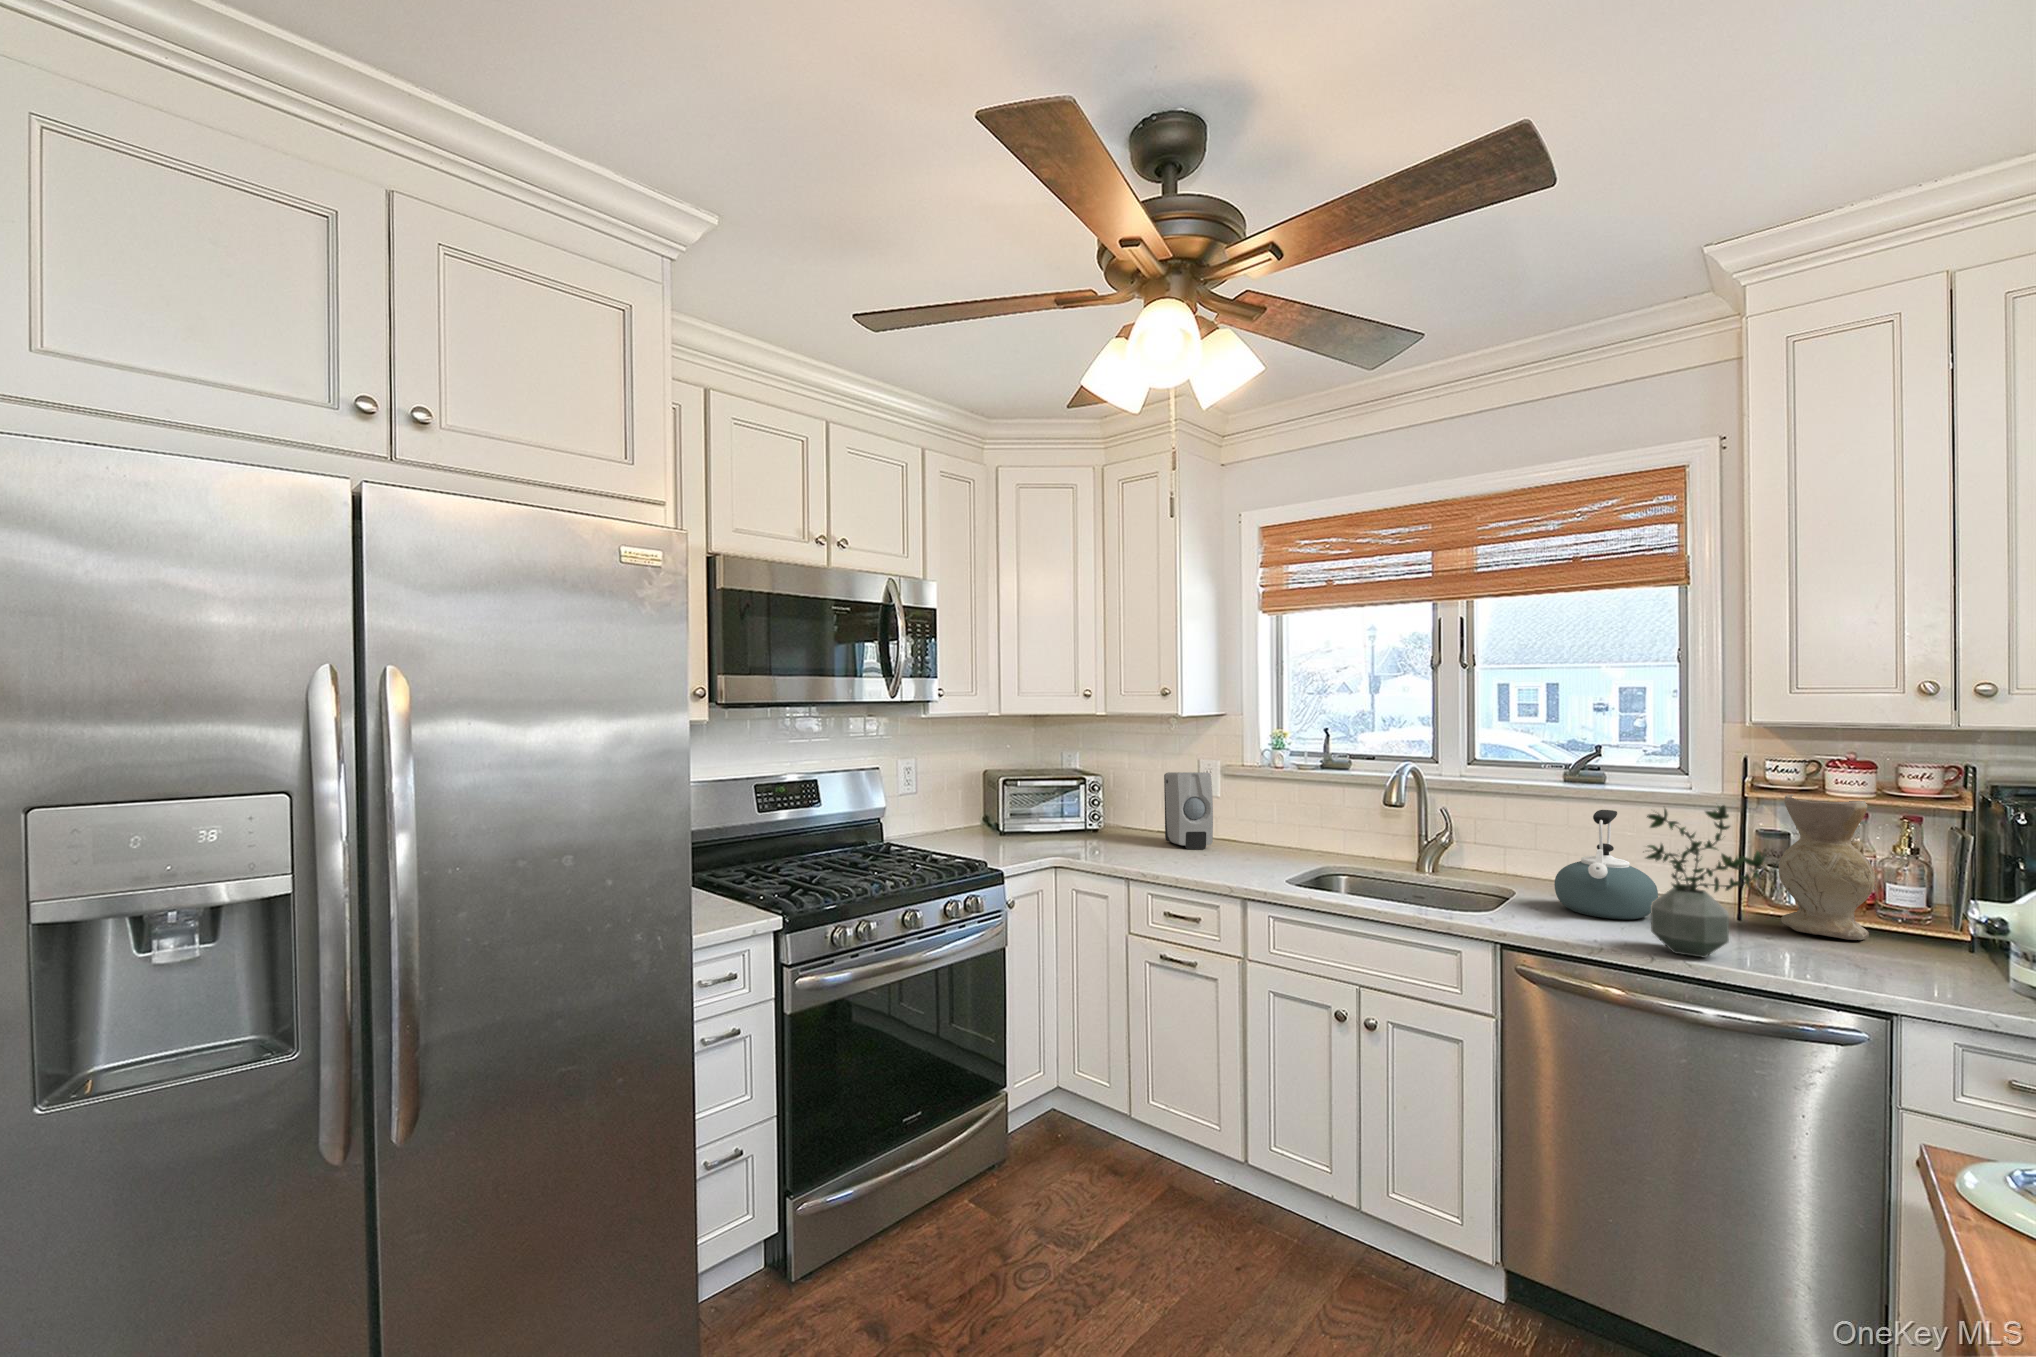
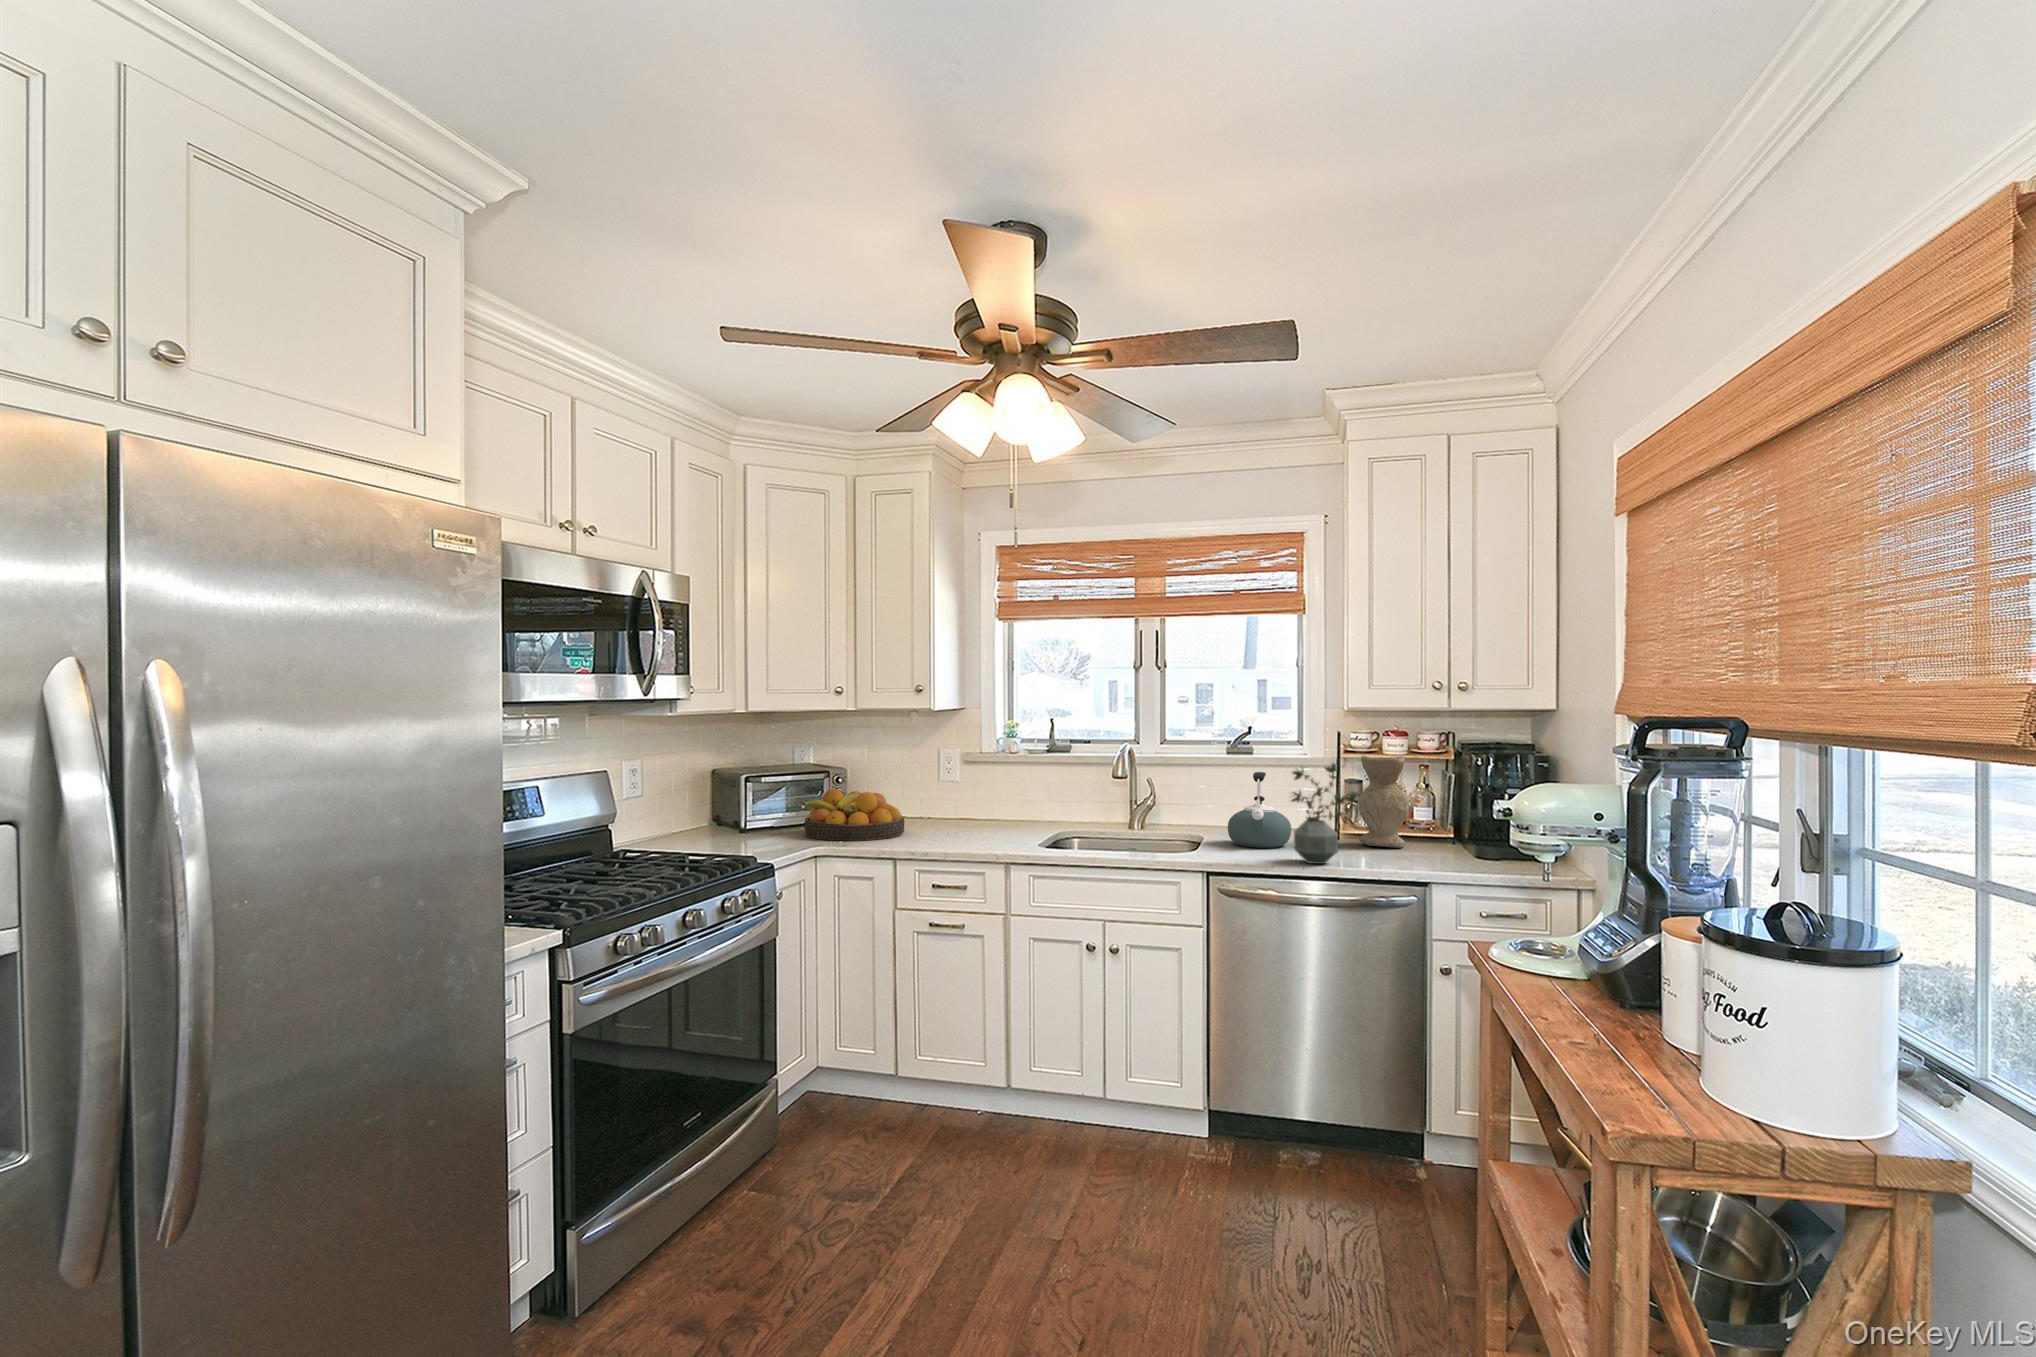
soap dispenser: present [1164,772,1213,849] -> none [918,759,964,826]
fruit bowl: none [1022,800,1134,861] -> present [802,789,904,841]

